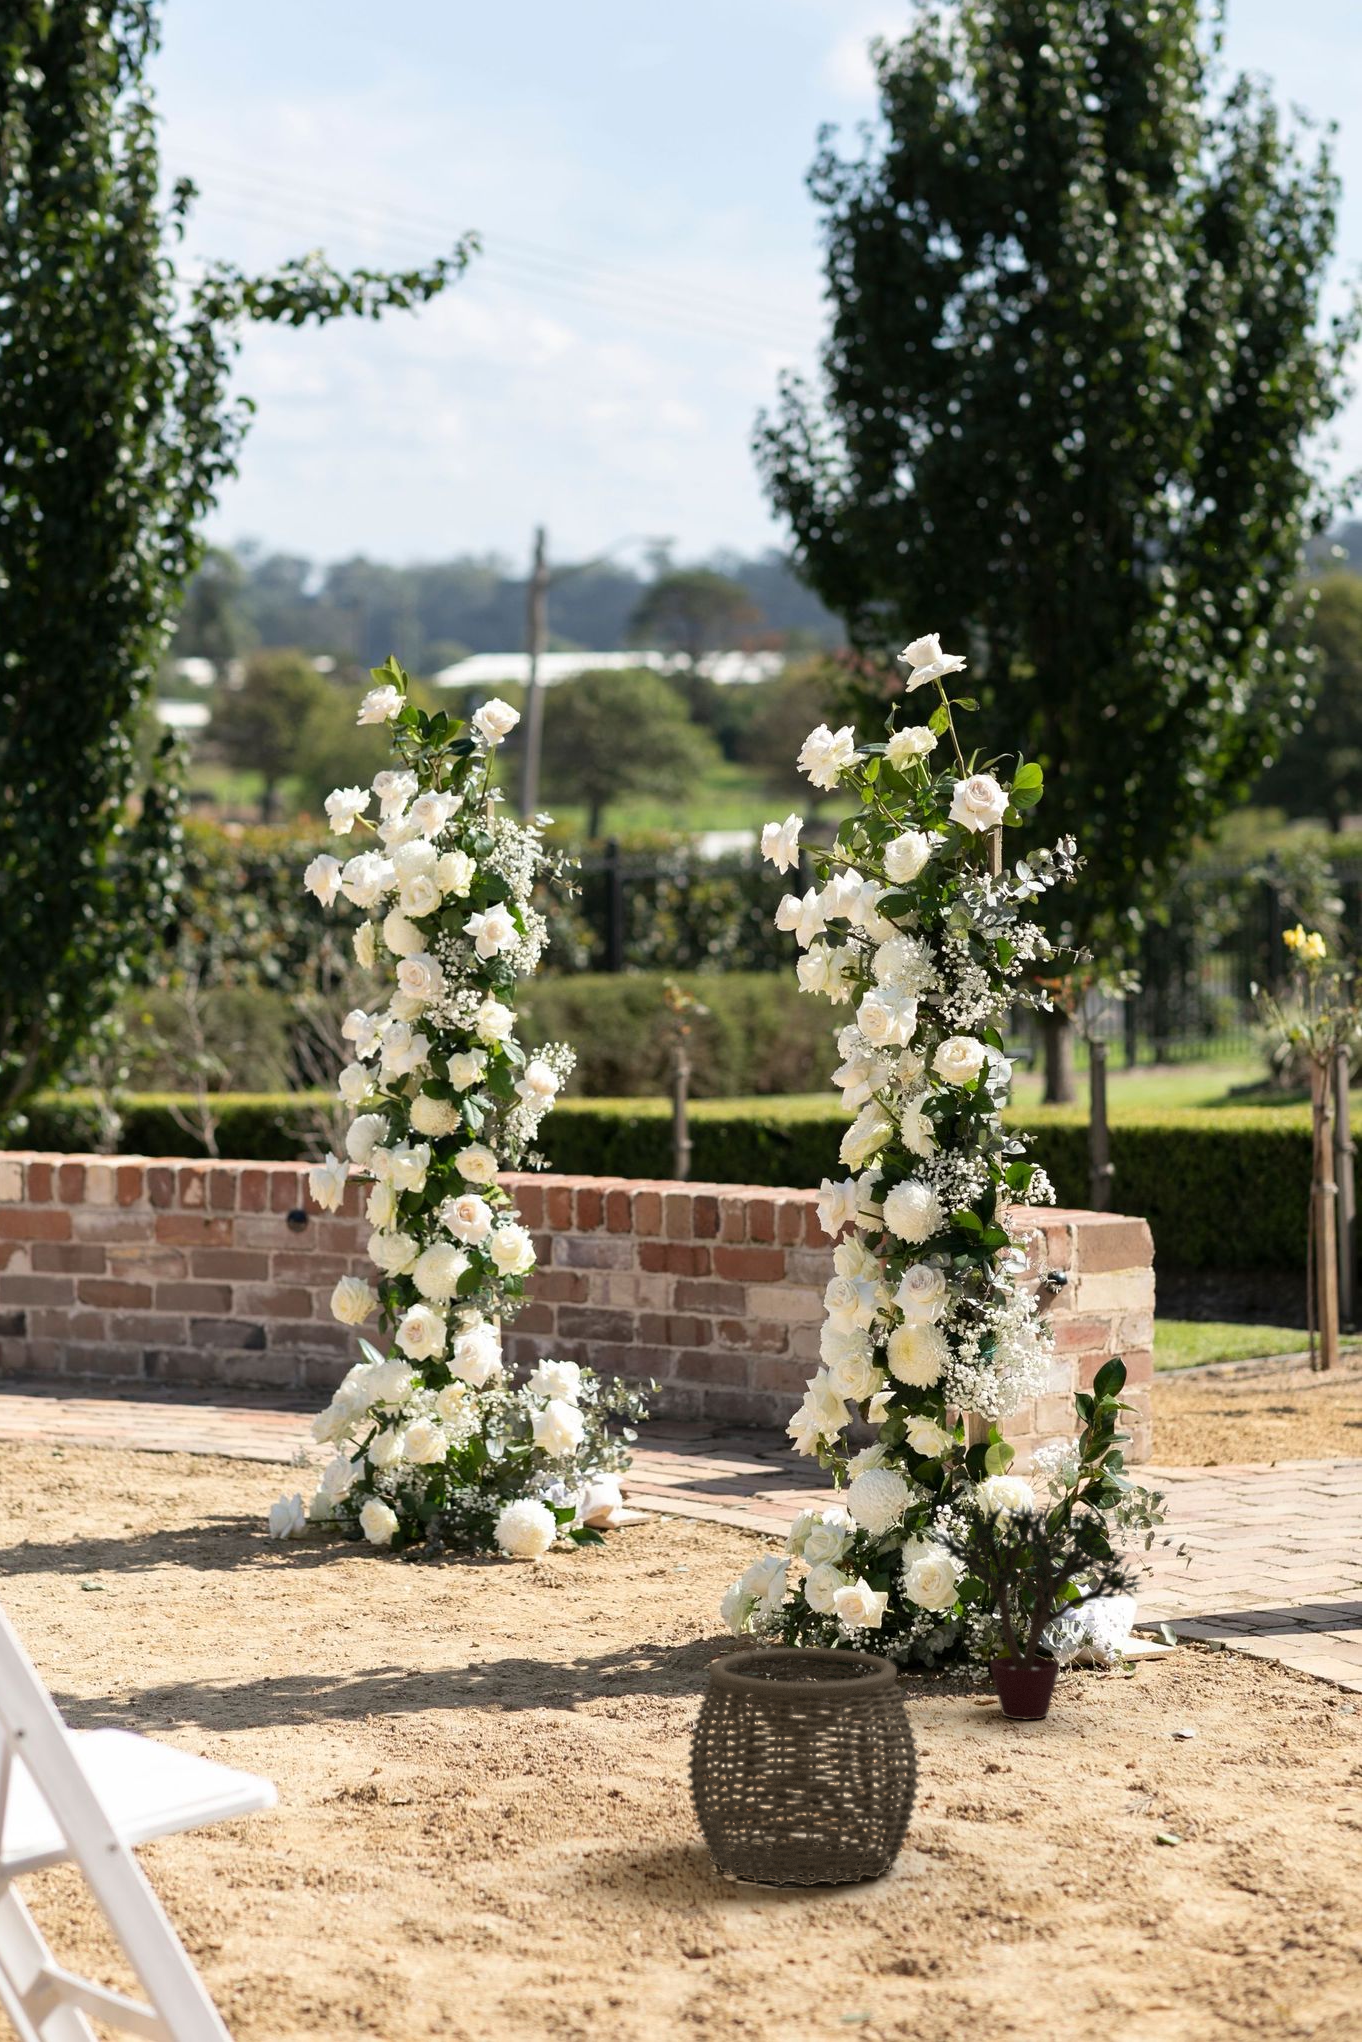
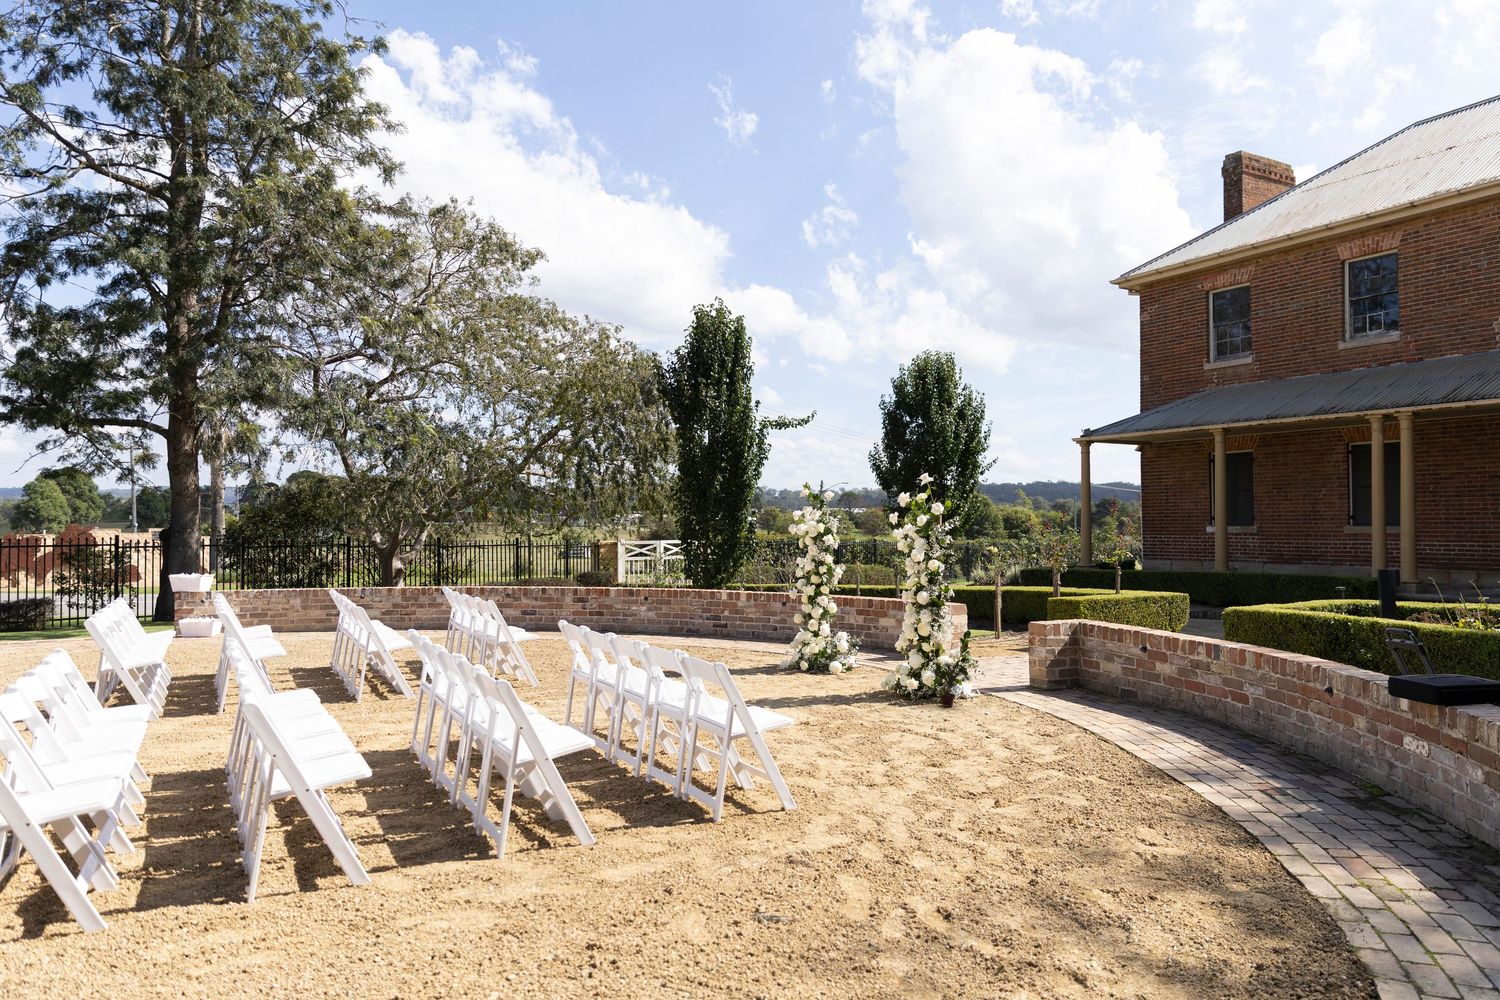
woven basket: present [687,1648,920,1886] -> none [875,688,922,734]

